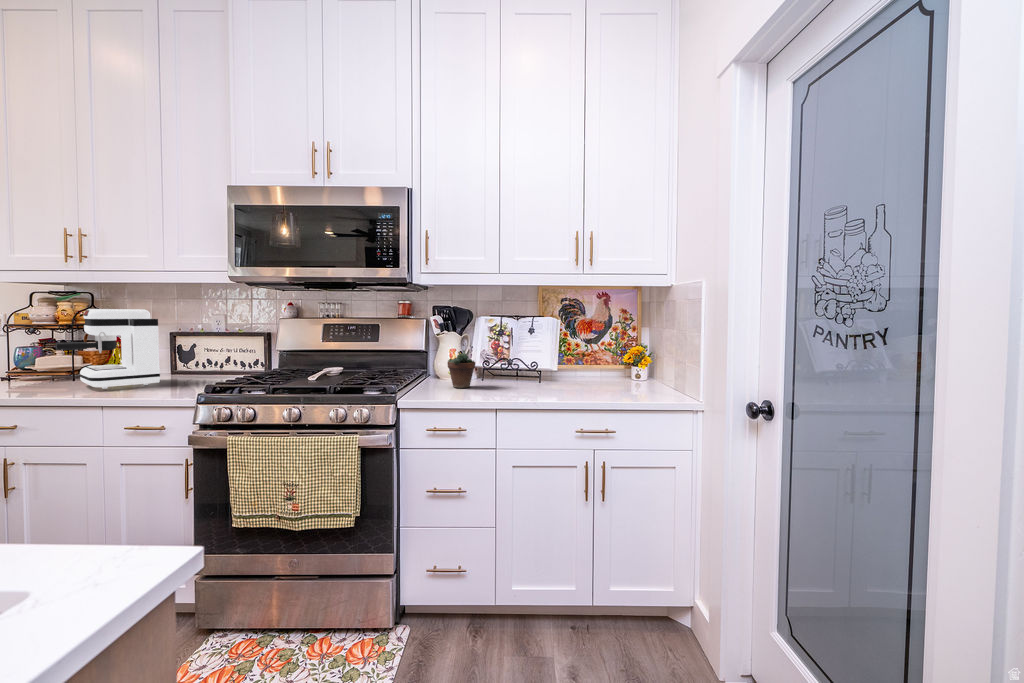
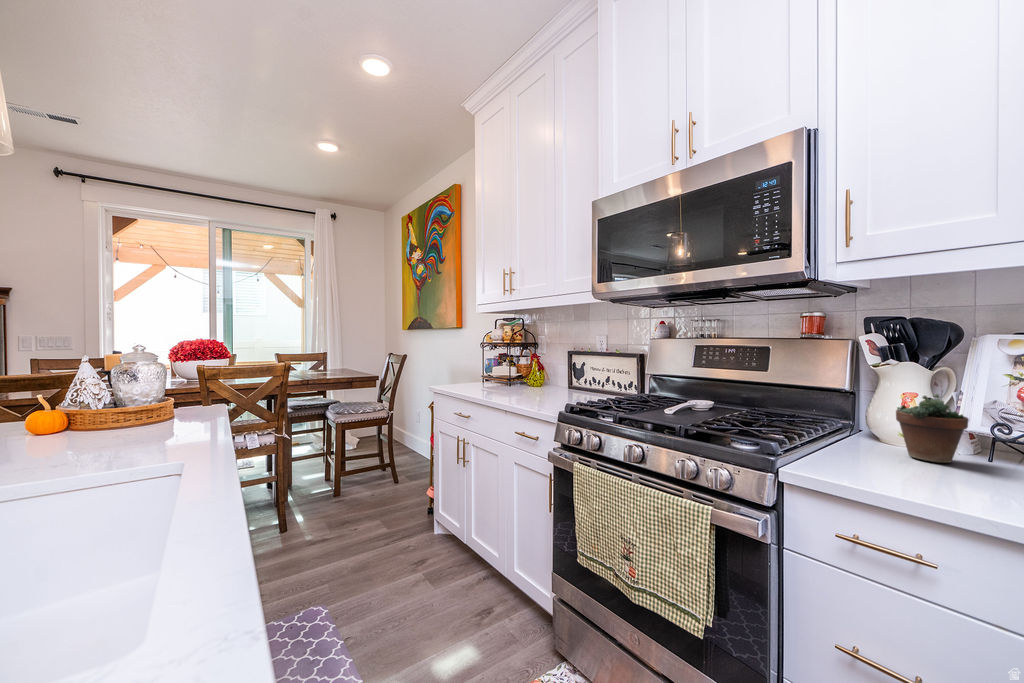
coffee maker: present [56,309,160,389] -> none [490,332,550,395]

